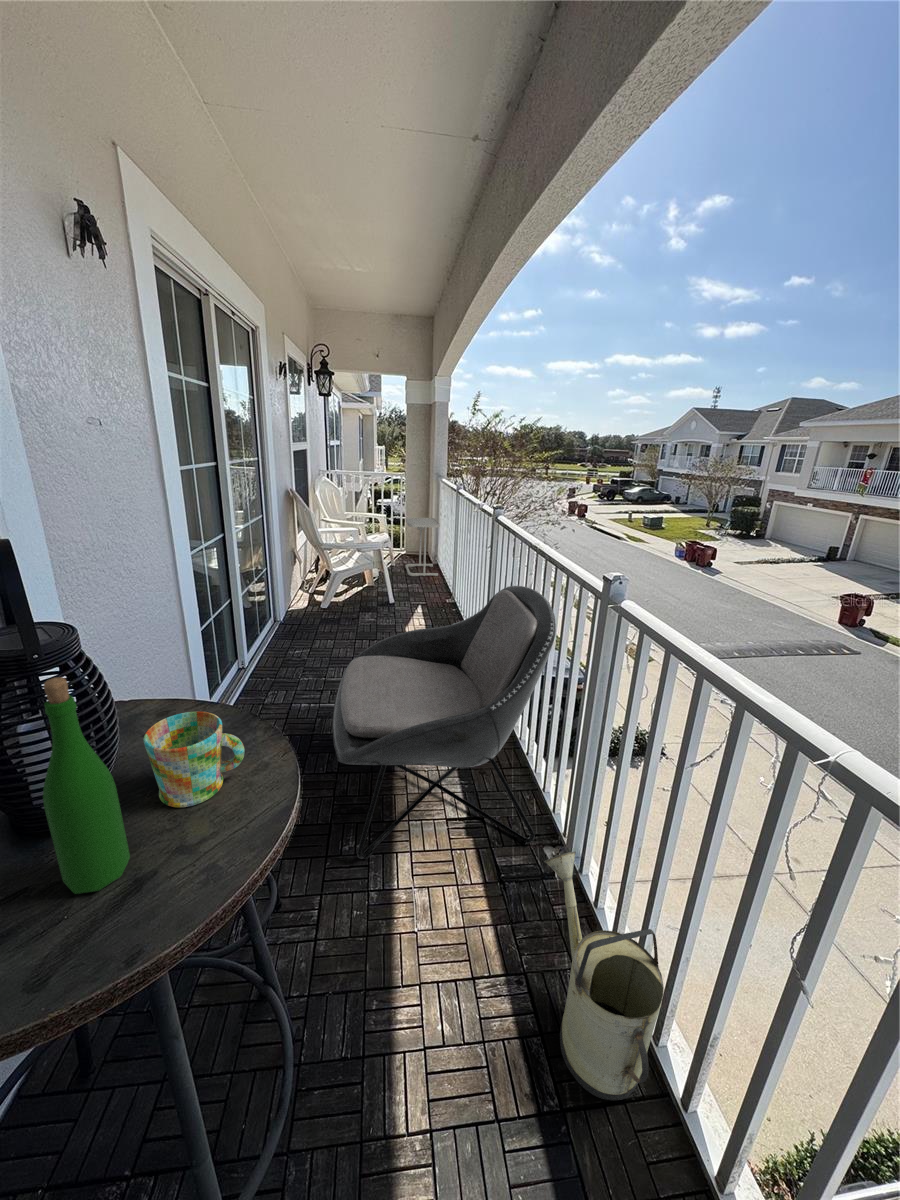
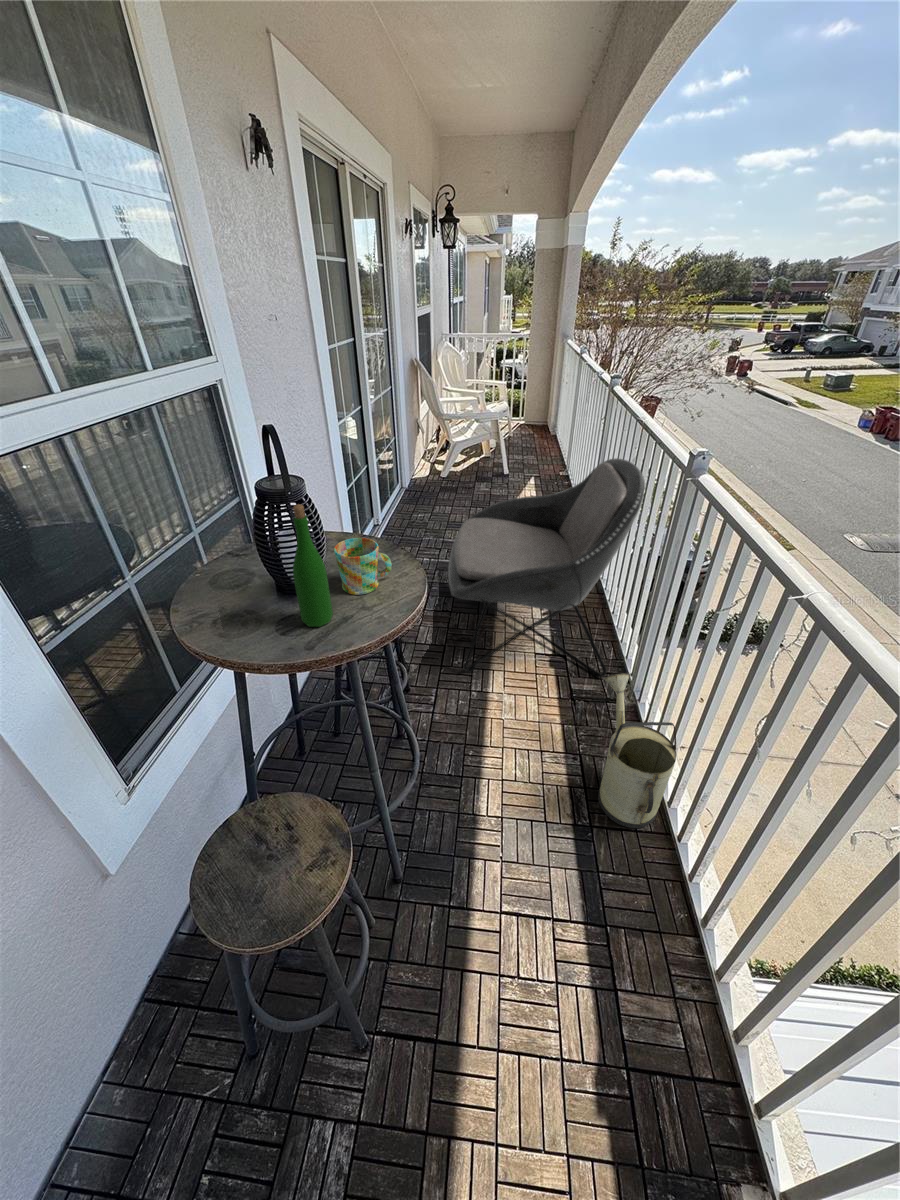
side table: present [405,517,440,576] -> none [523,384,561,447]

